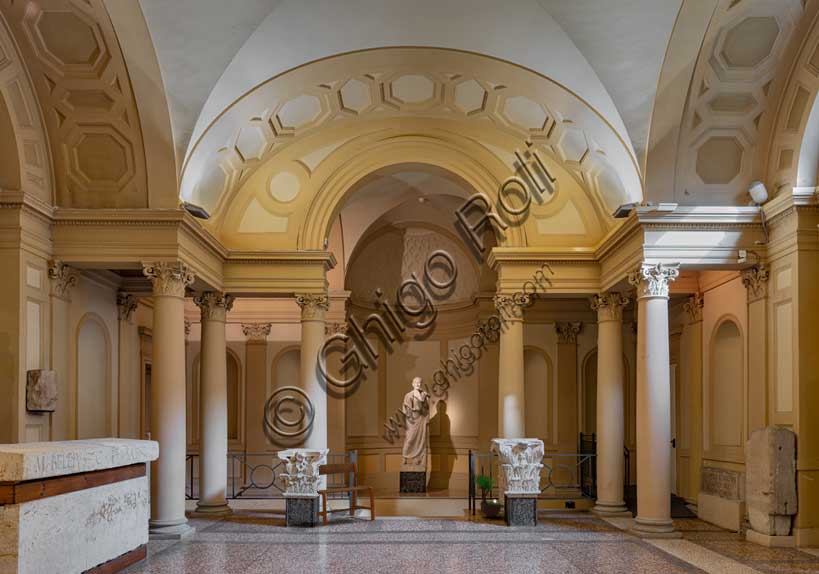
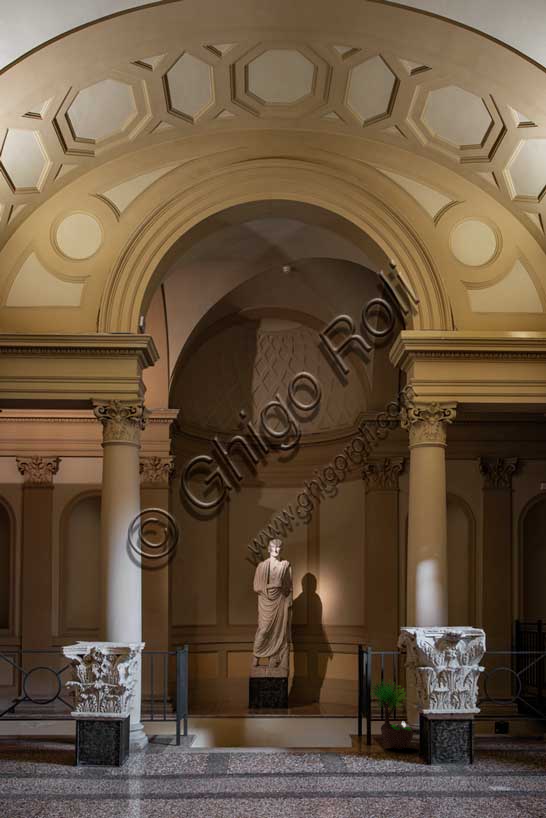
bench: present [317,462,375,526] -> none [110,662,216,766]

